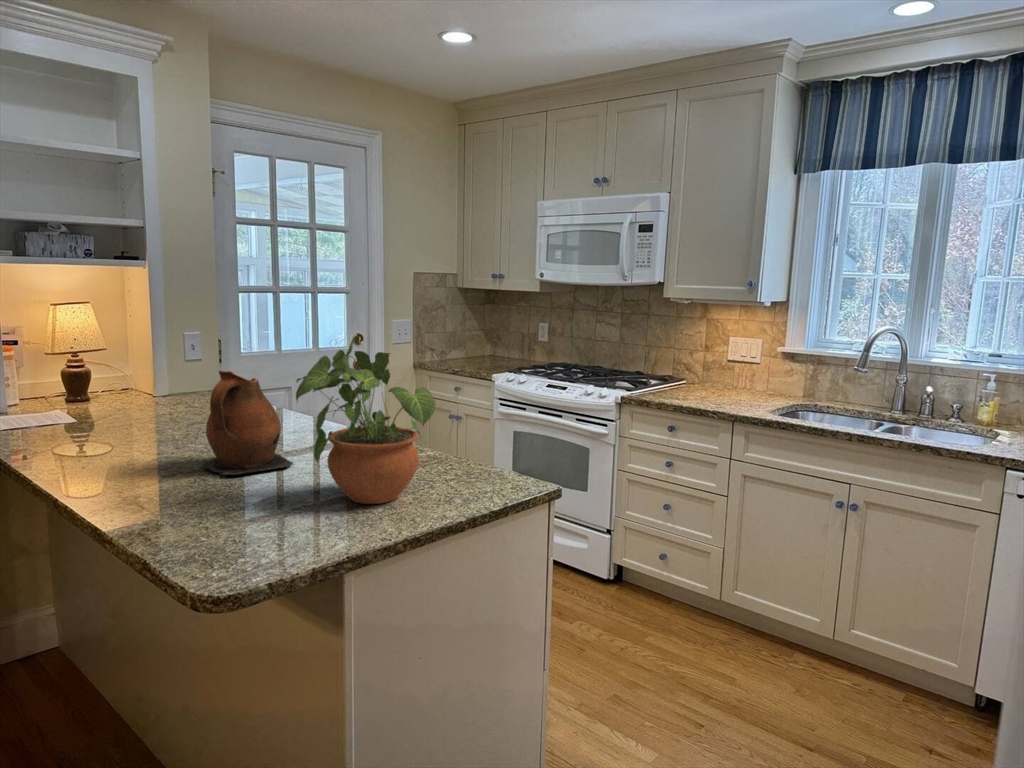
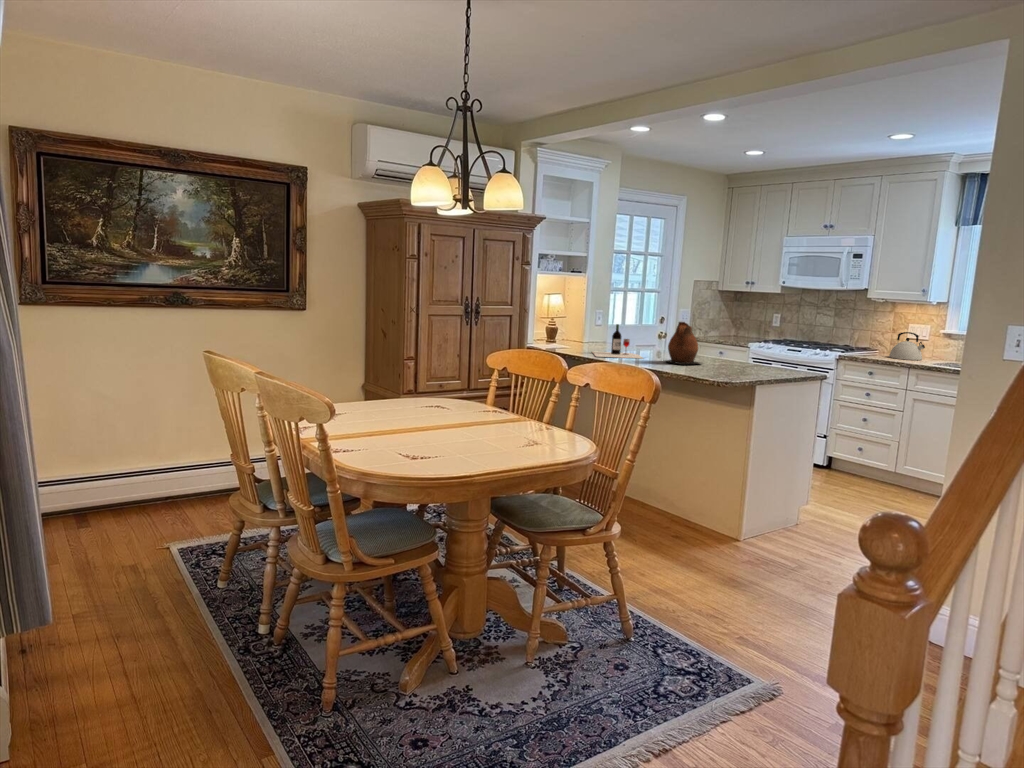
potted plant: present [296,336,436,504] -> none [722,308,783,373]
kettle: none [701,354,756,402] -> present [889,332,925,360]
wine bottle: none [64,370,209,452] -> present [593,324,642,358]

